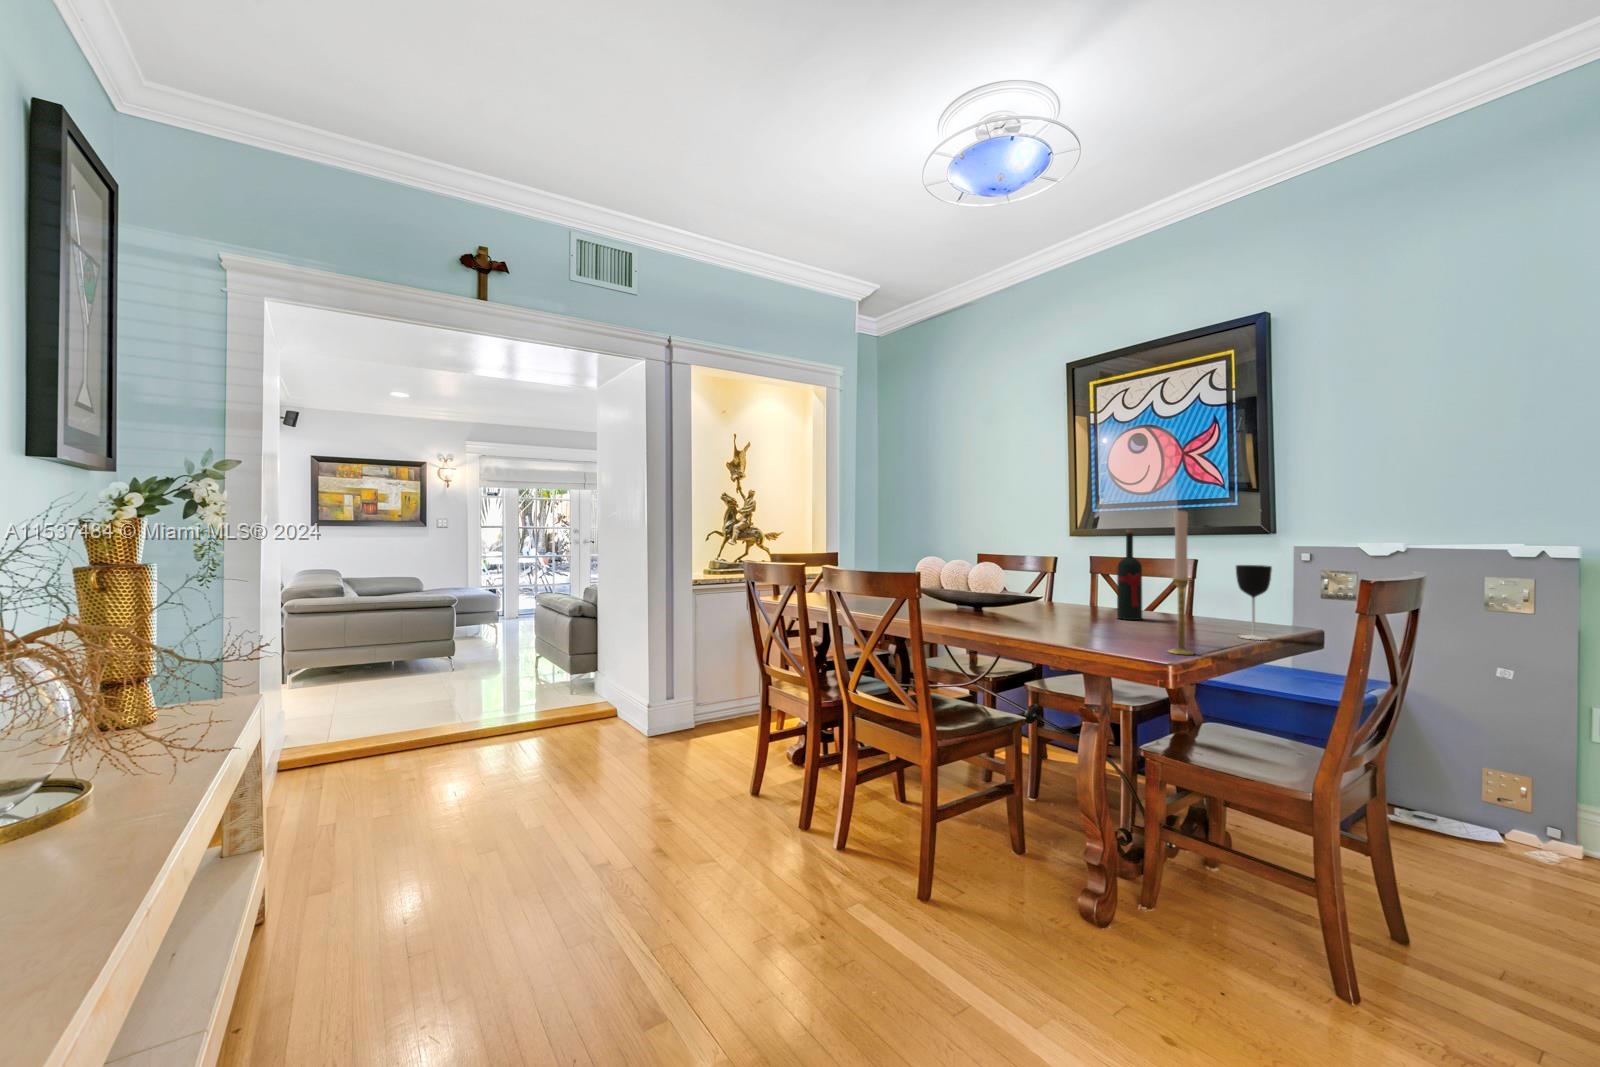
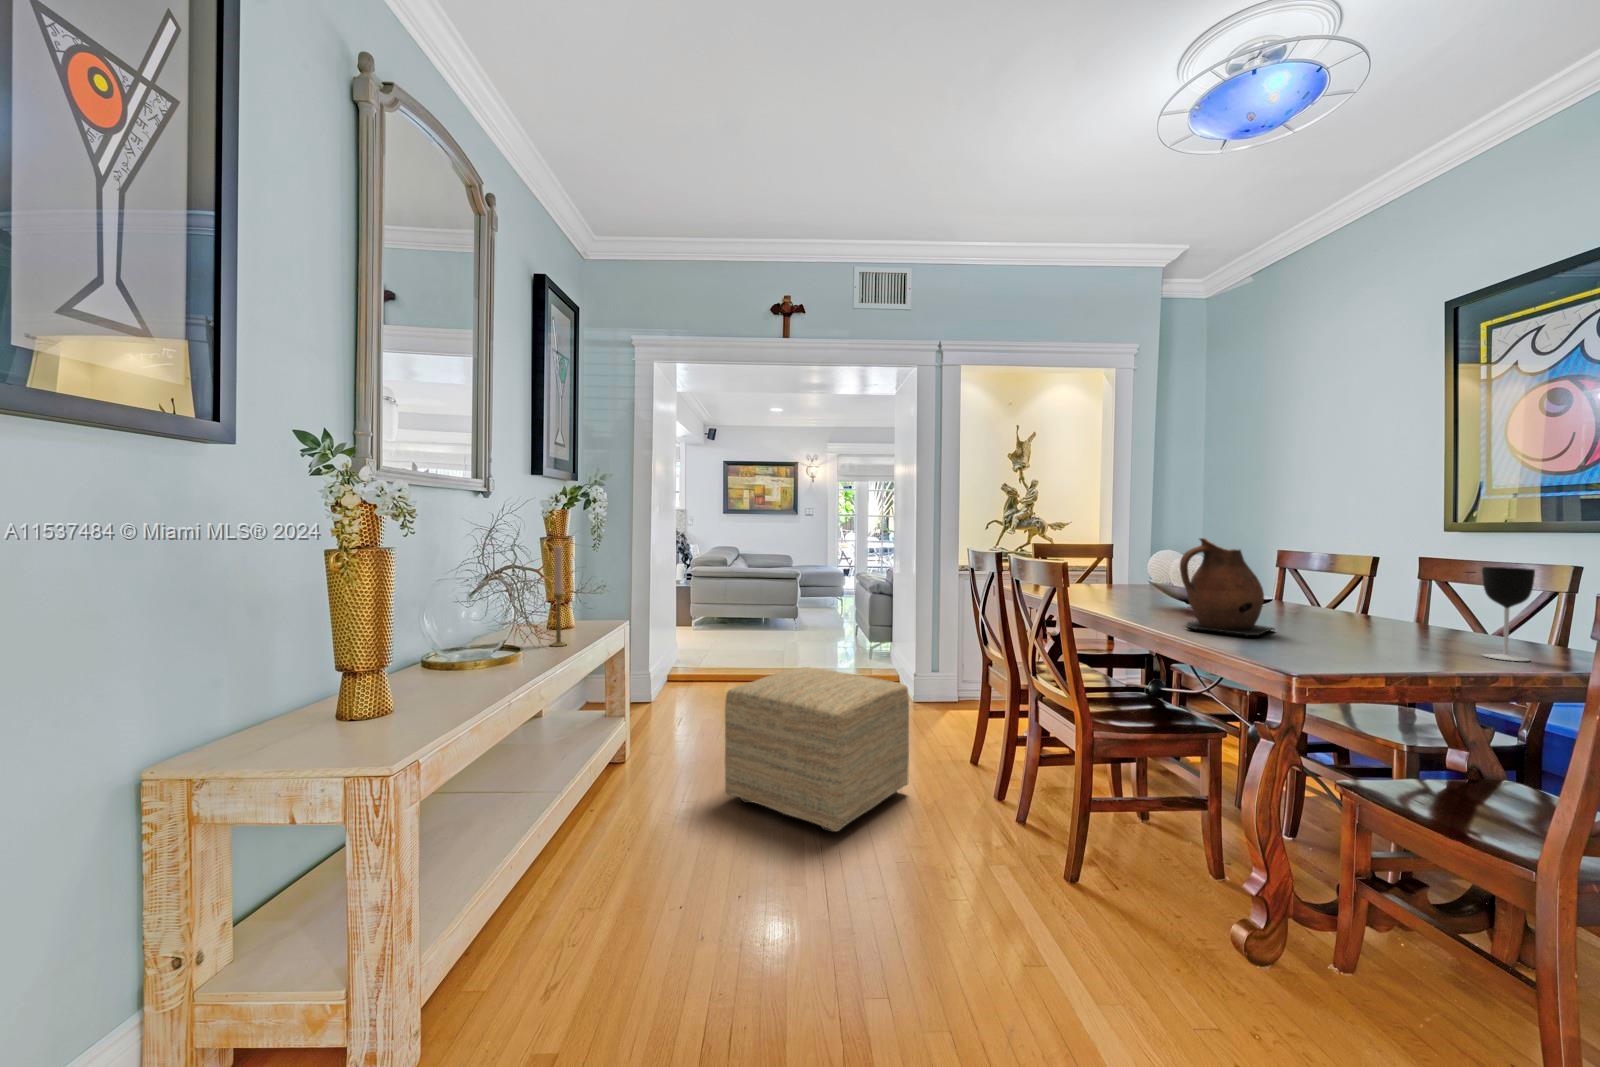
candlestick: present [1168,510,1194,654] -> present [551,546,566,646]
wine bottle: present [1117,529,1143,620] -> none [1361,522,1398,629]
ceramic pitcher: none [1017,546,1096,639] -> present [1180,538,1275,636]
ottoman: none [476,725,714,944] -> present [725,667,909,832]

